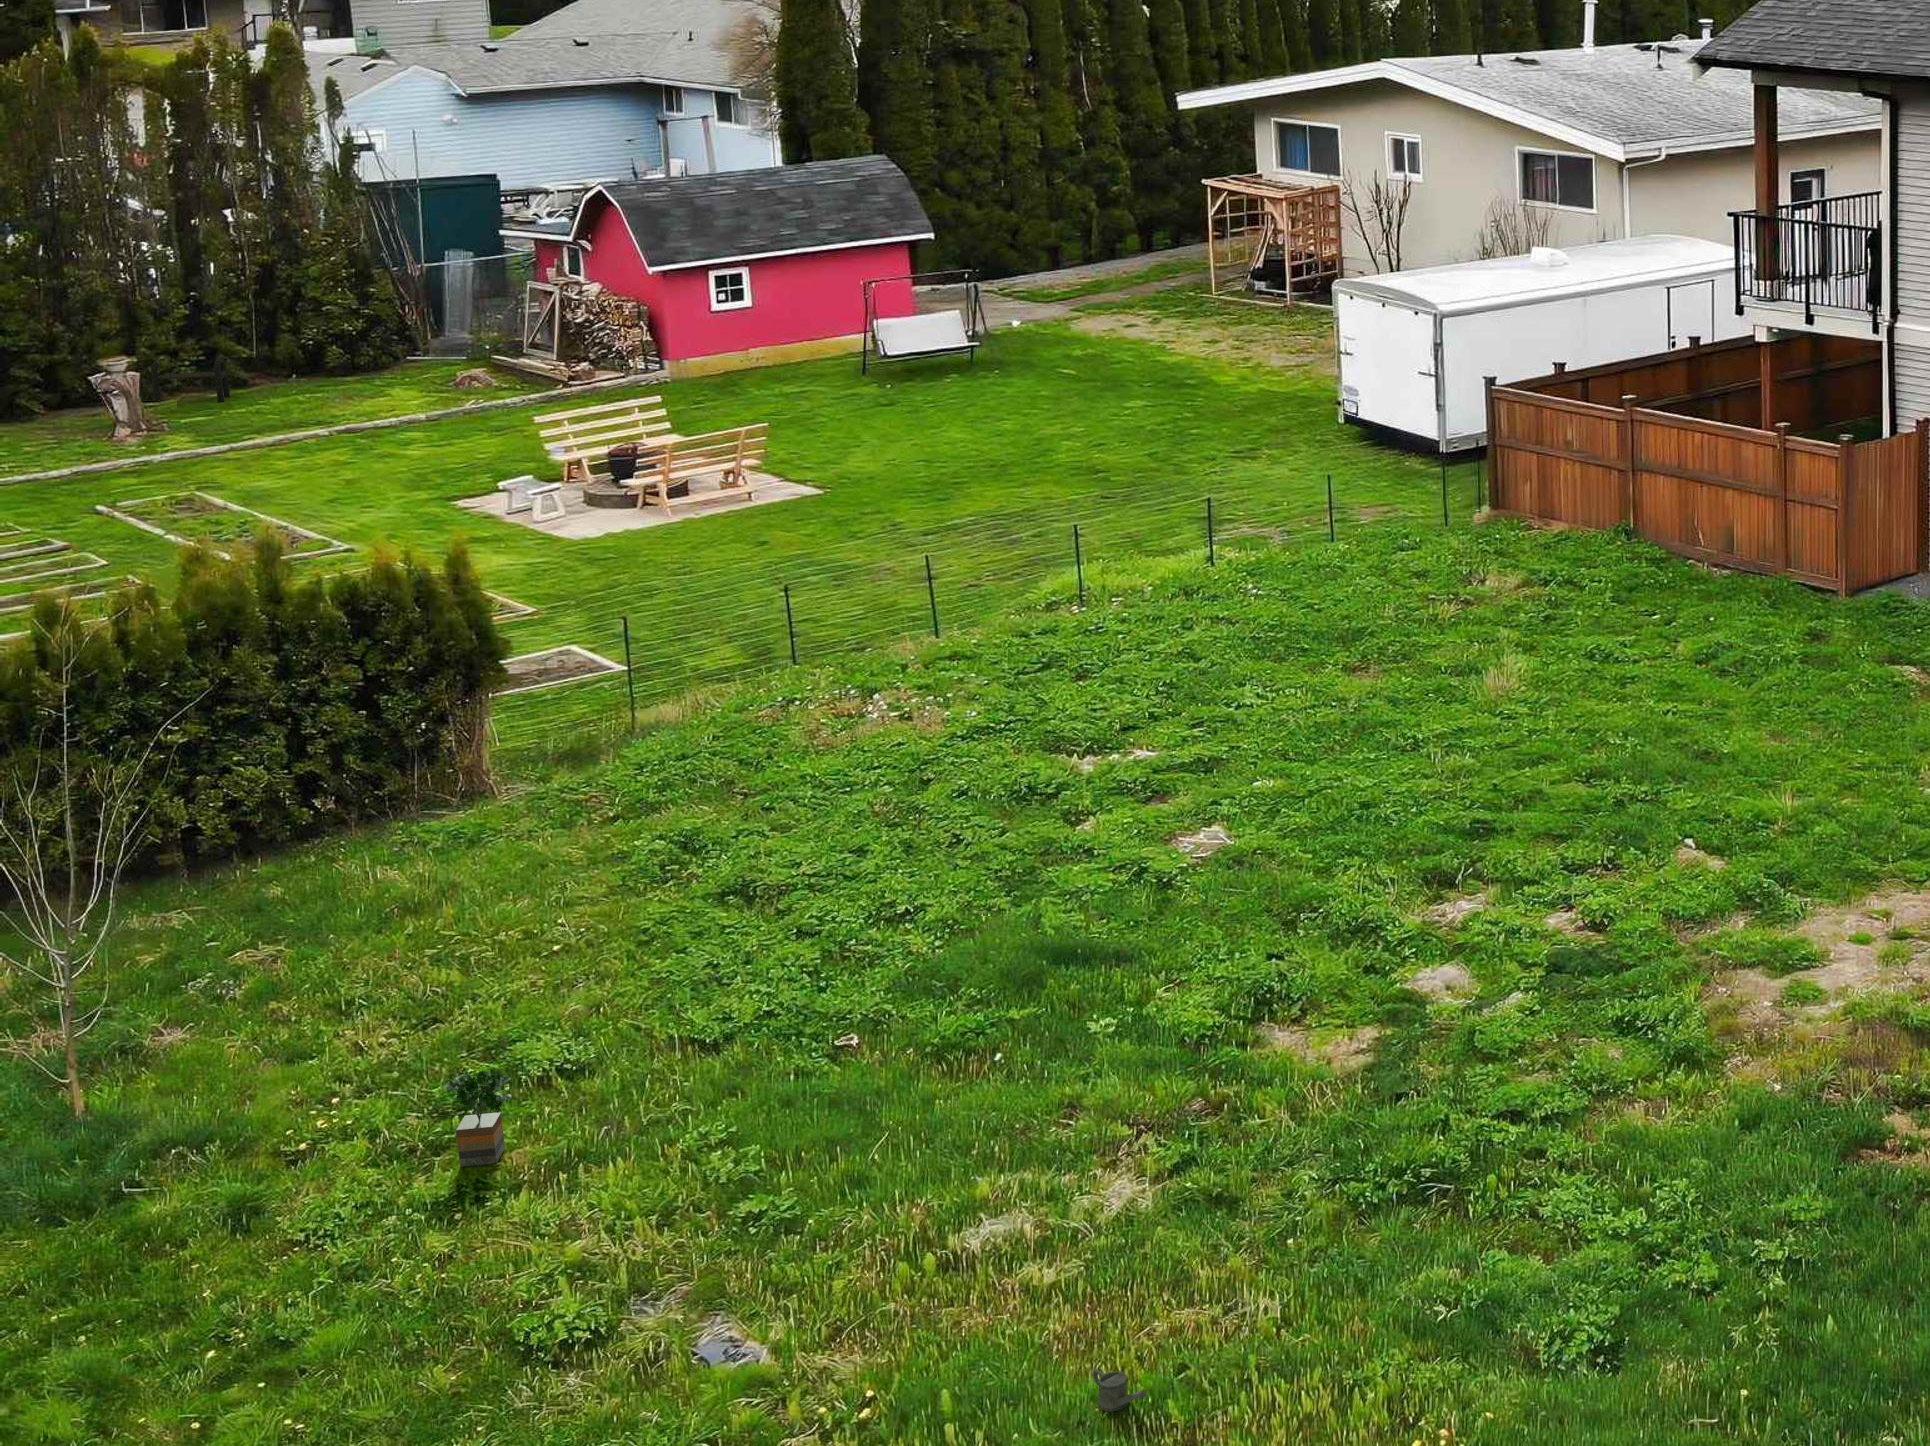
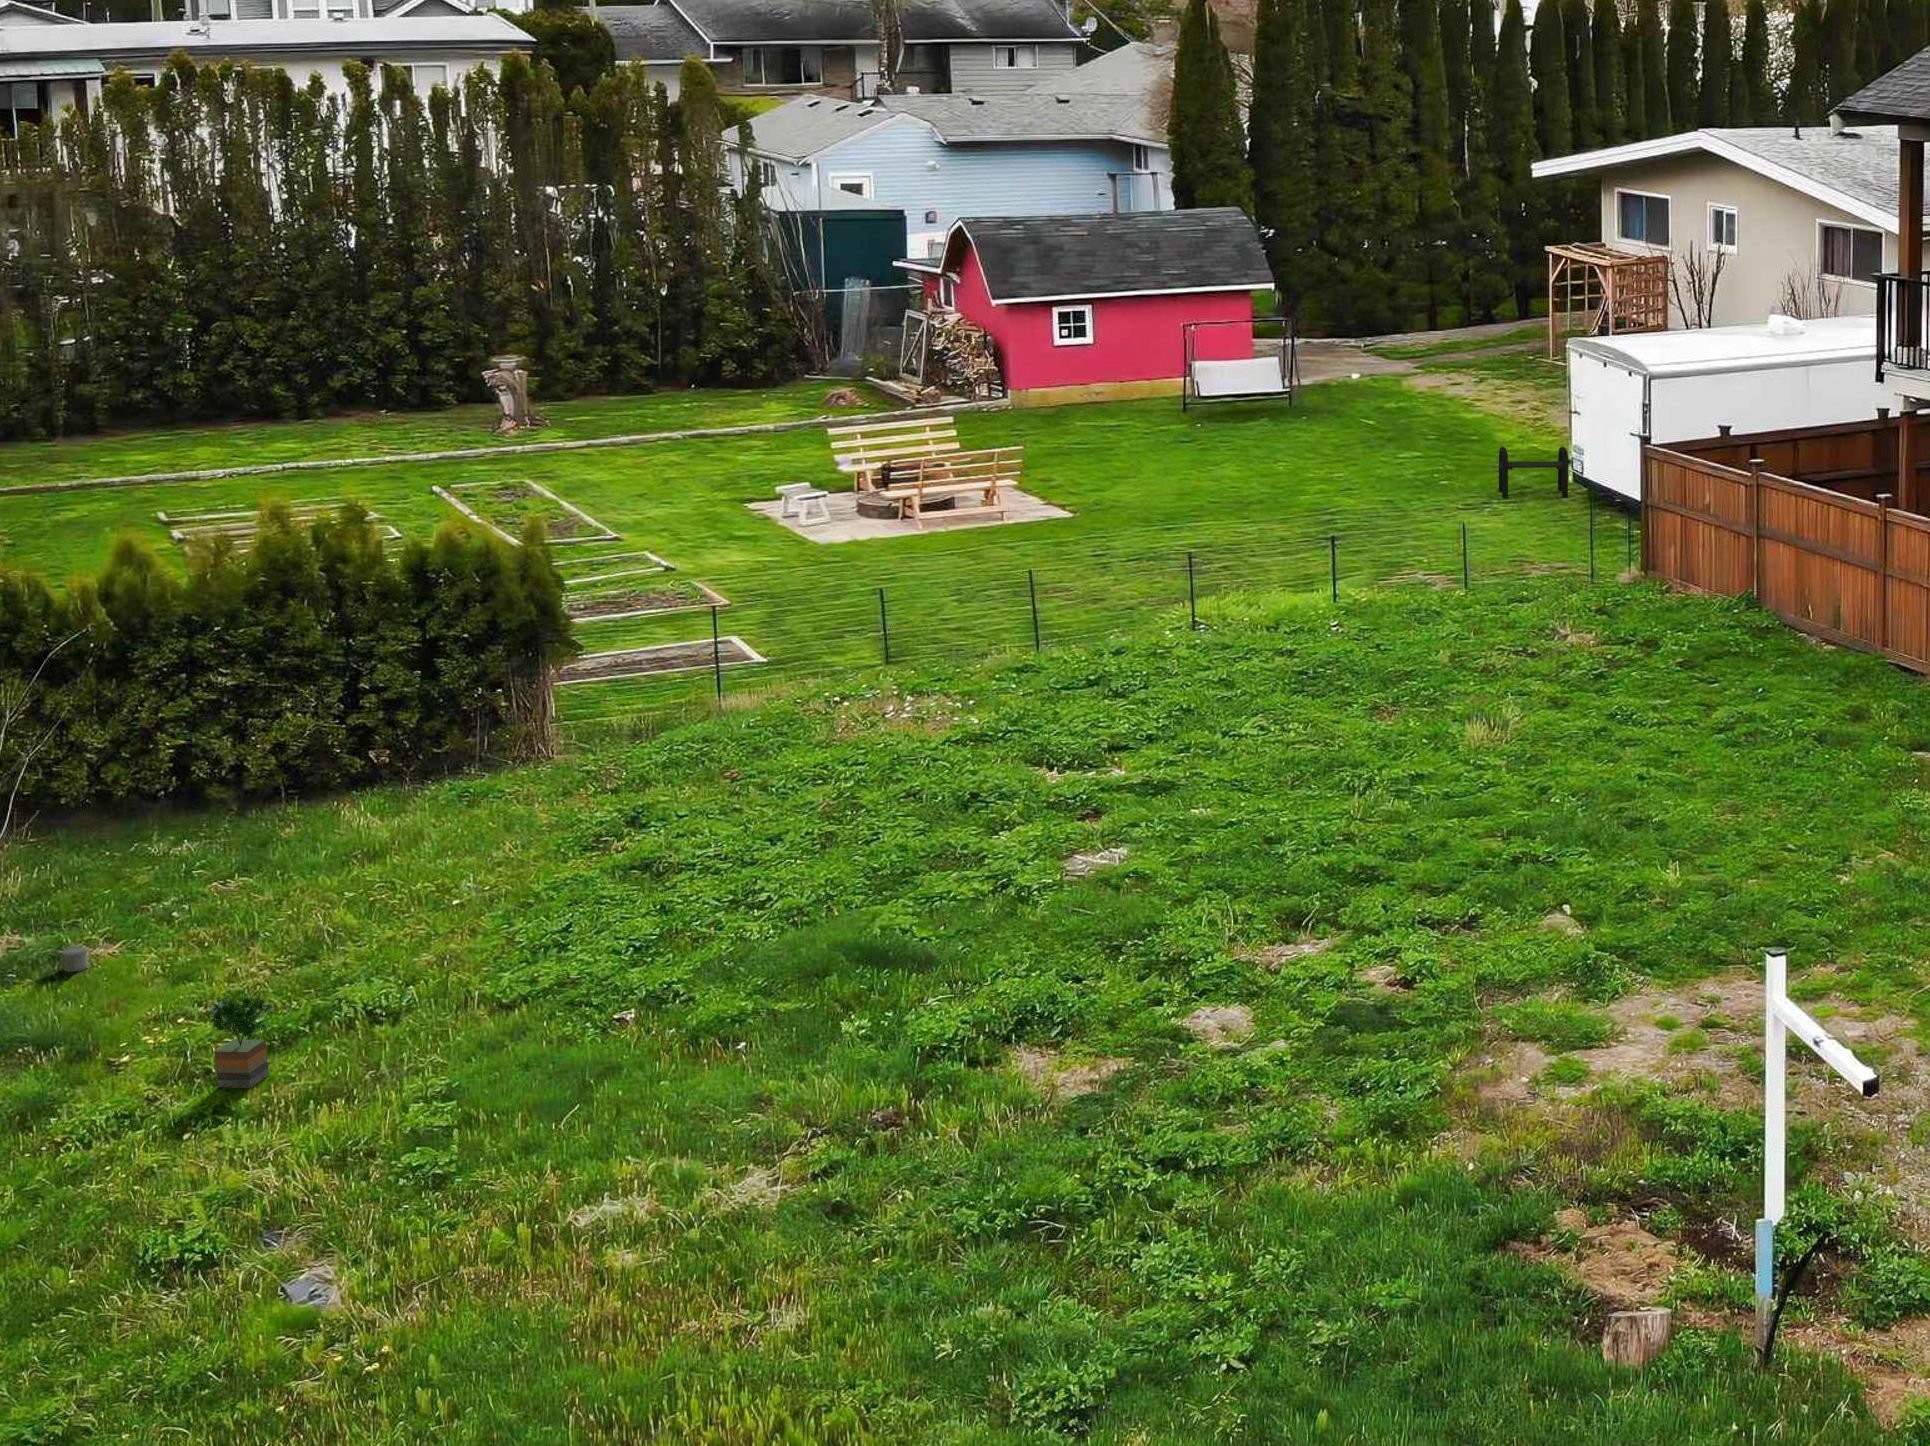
bench: present [151,358,230,403] -> present [1499,446,1568,498]
watering can: present [1093,1370,1146,1412] -> present [63,945,89,972]

